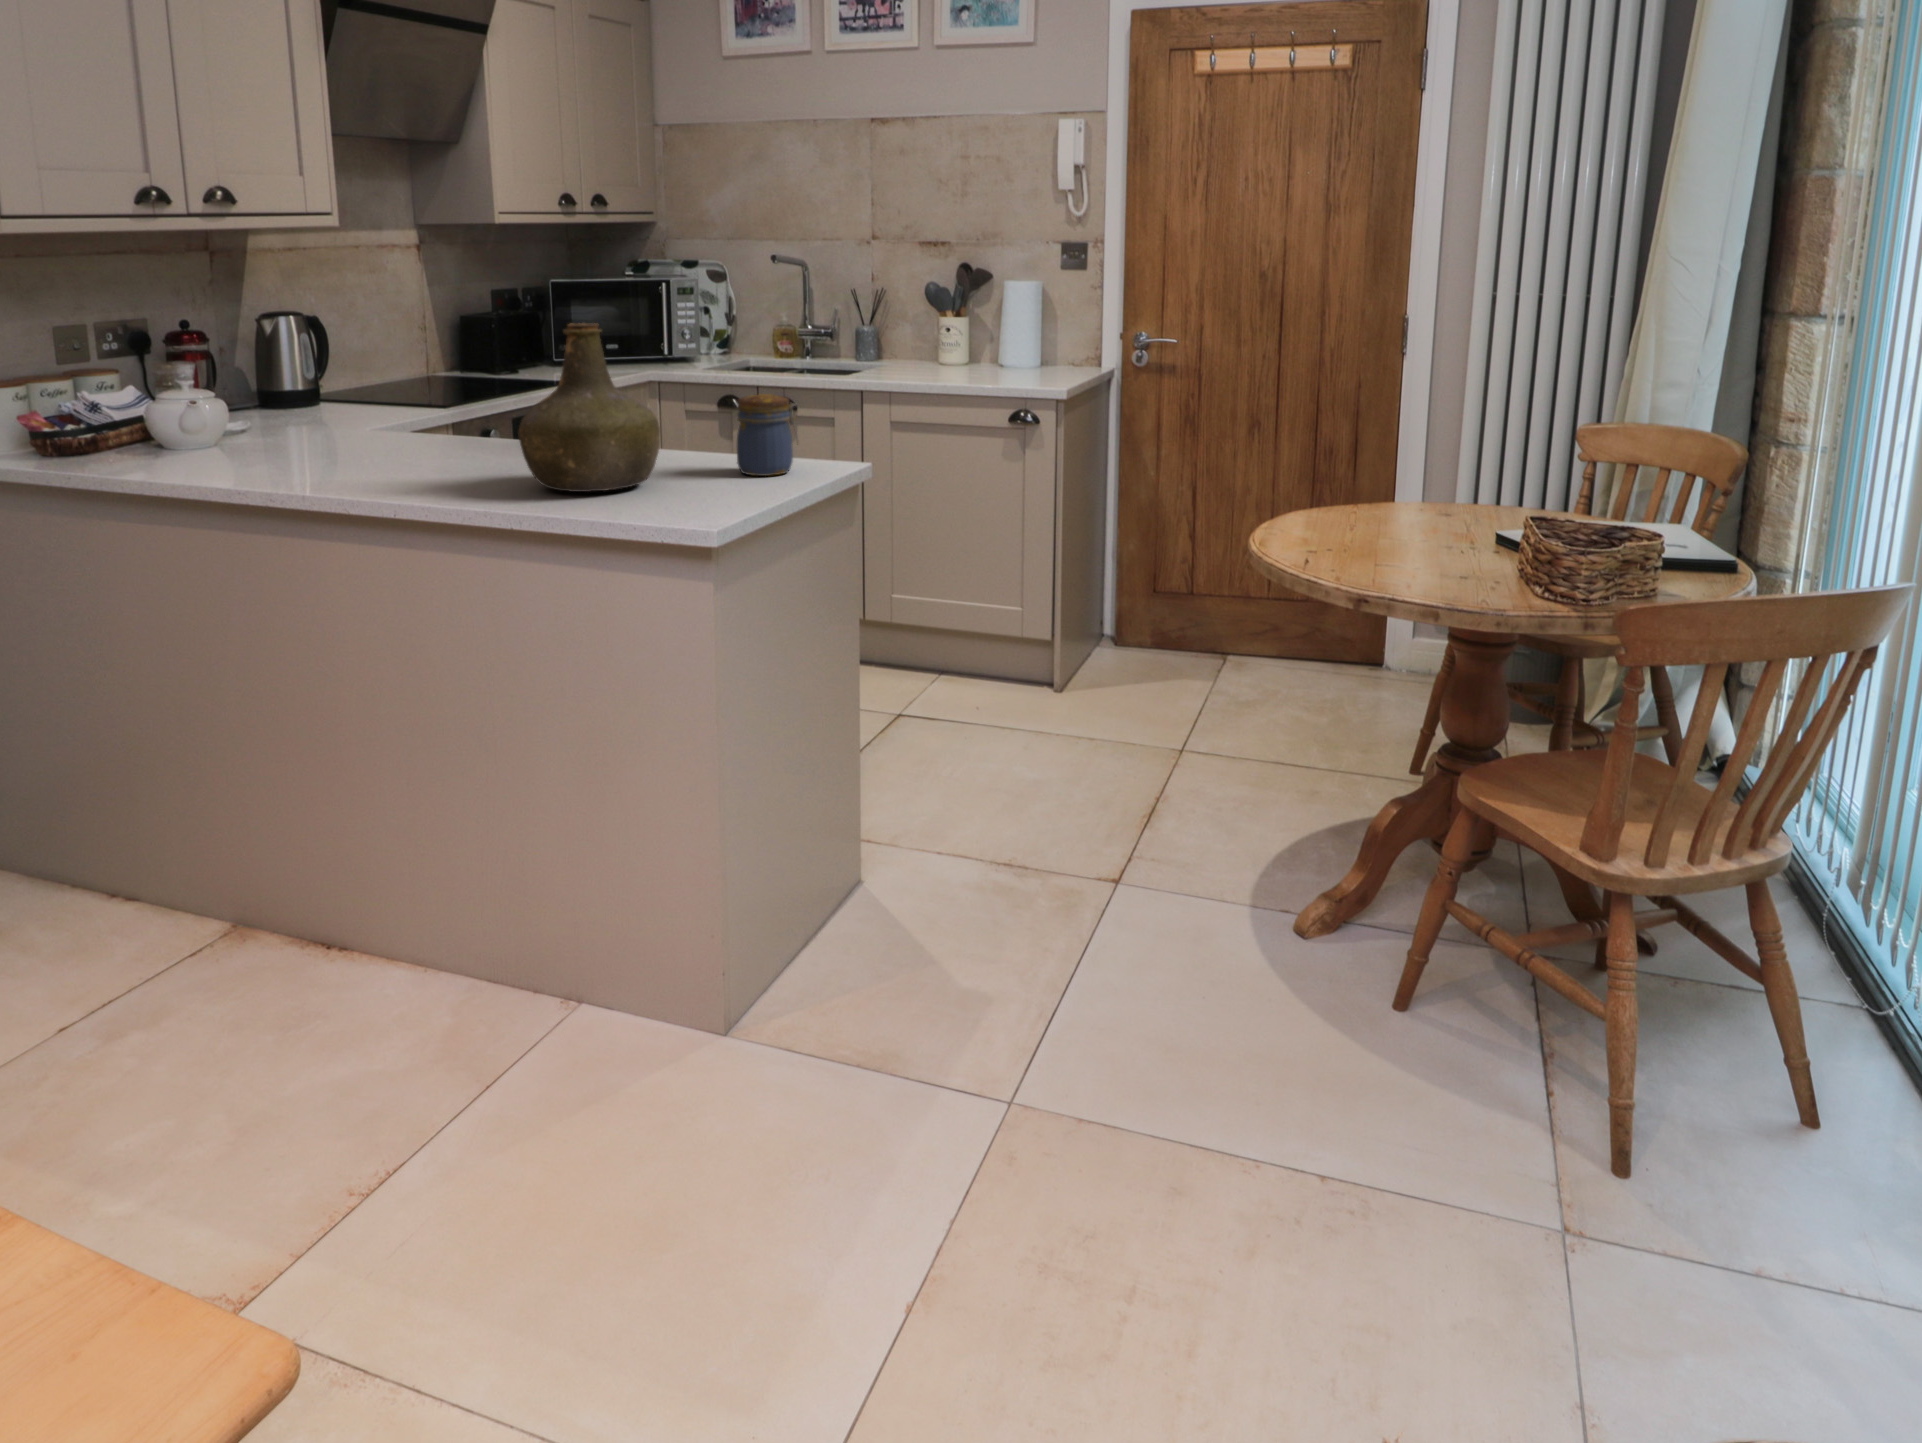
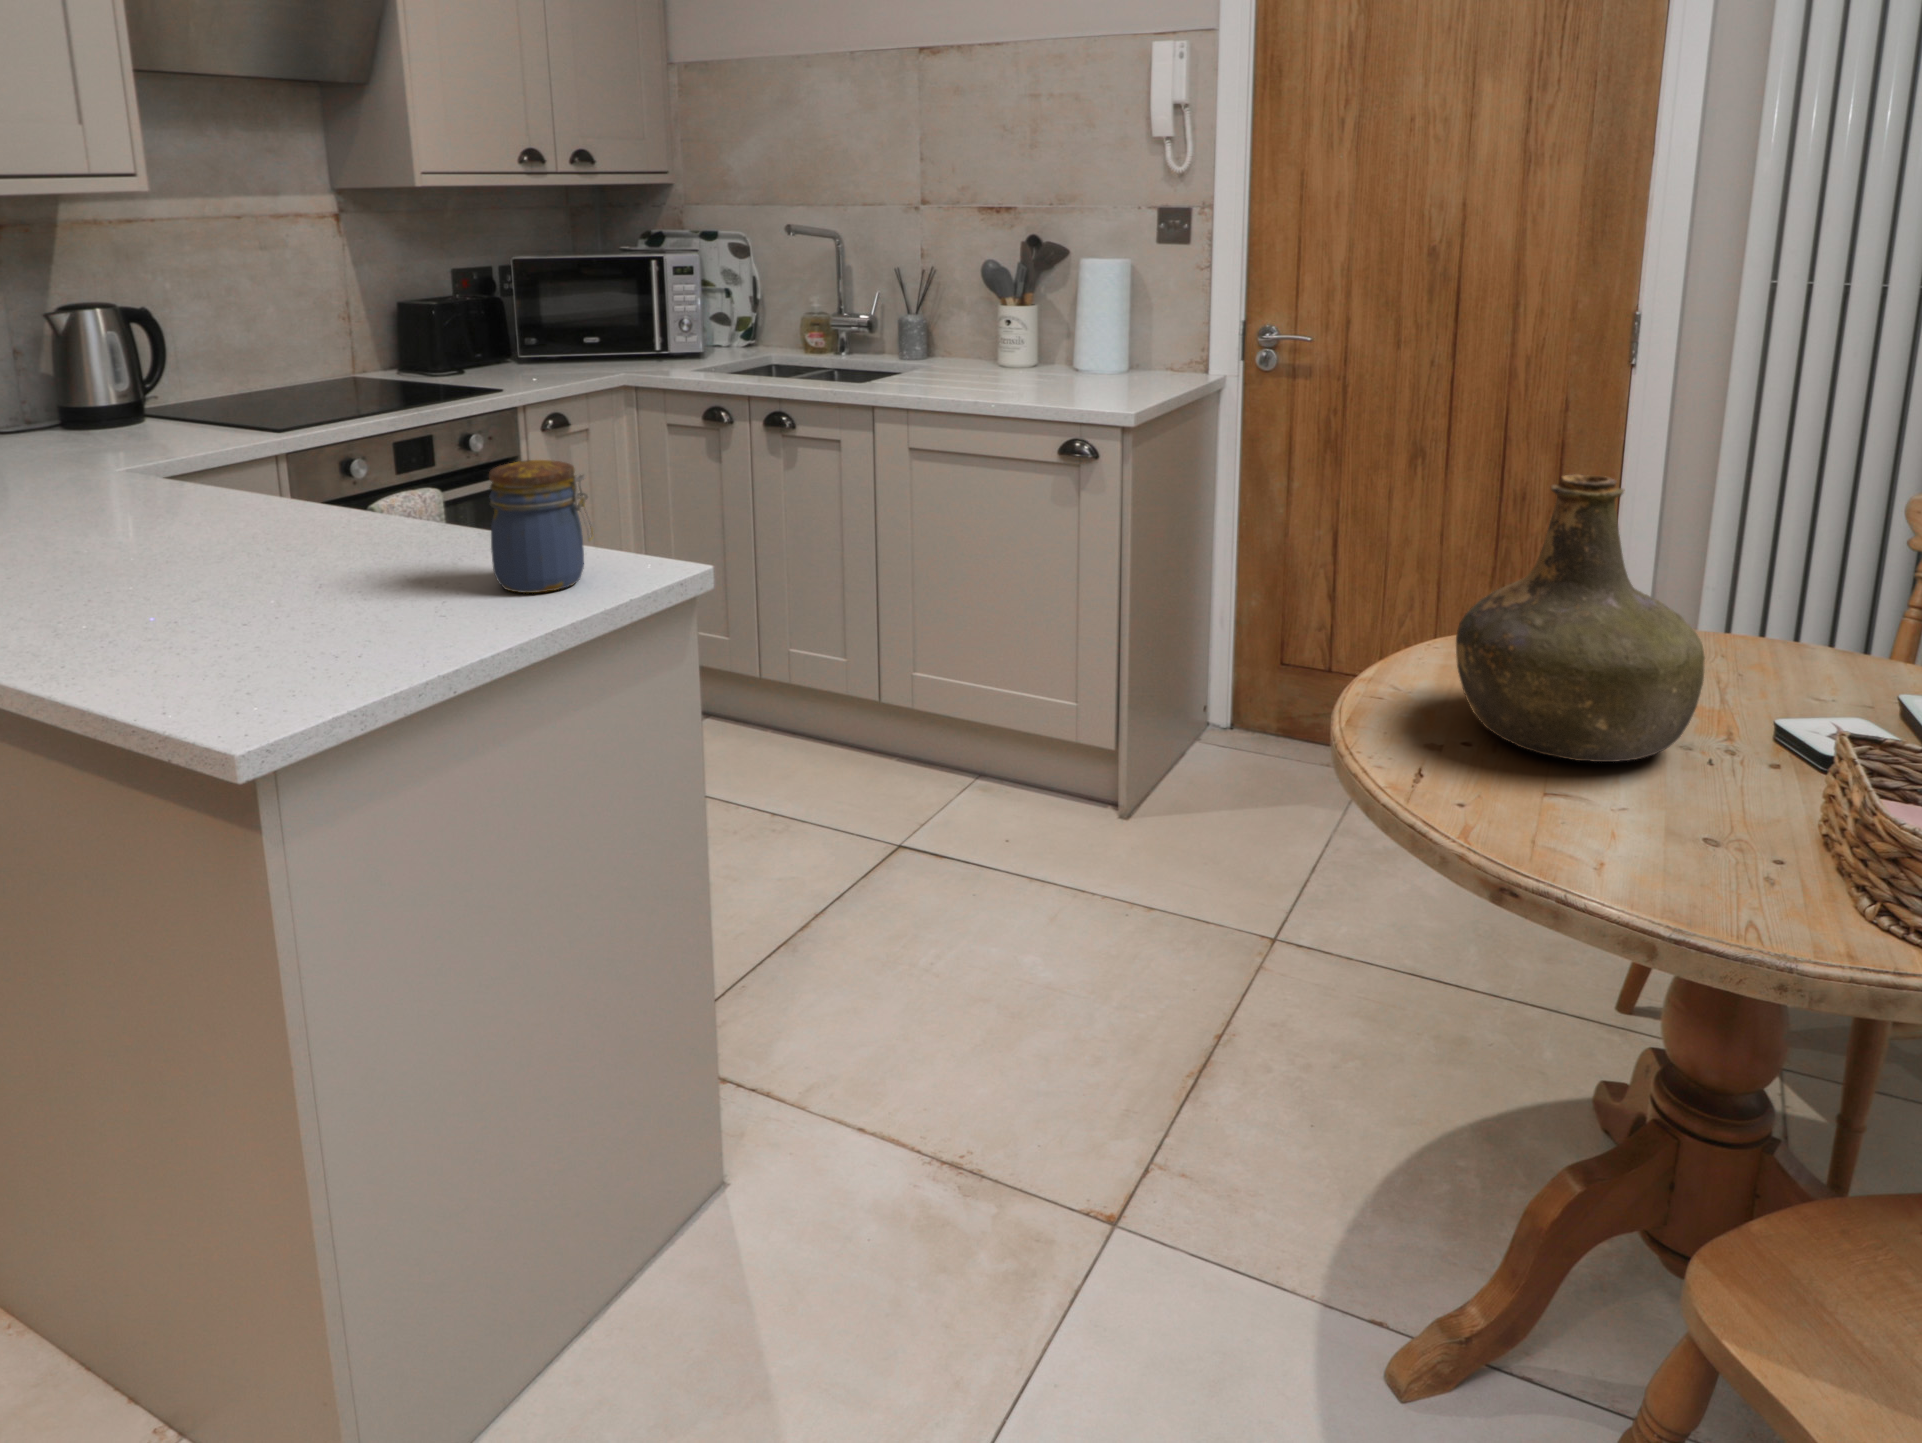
bottle: present [519,323,660,492] -> present [1456,474,1705,762]

